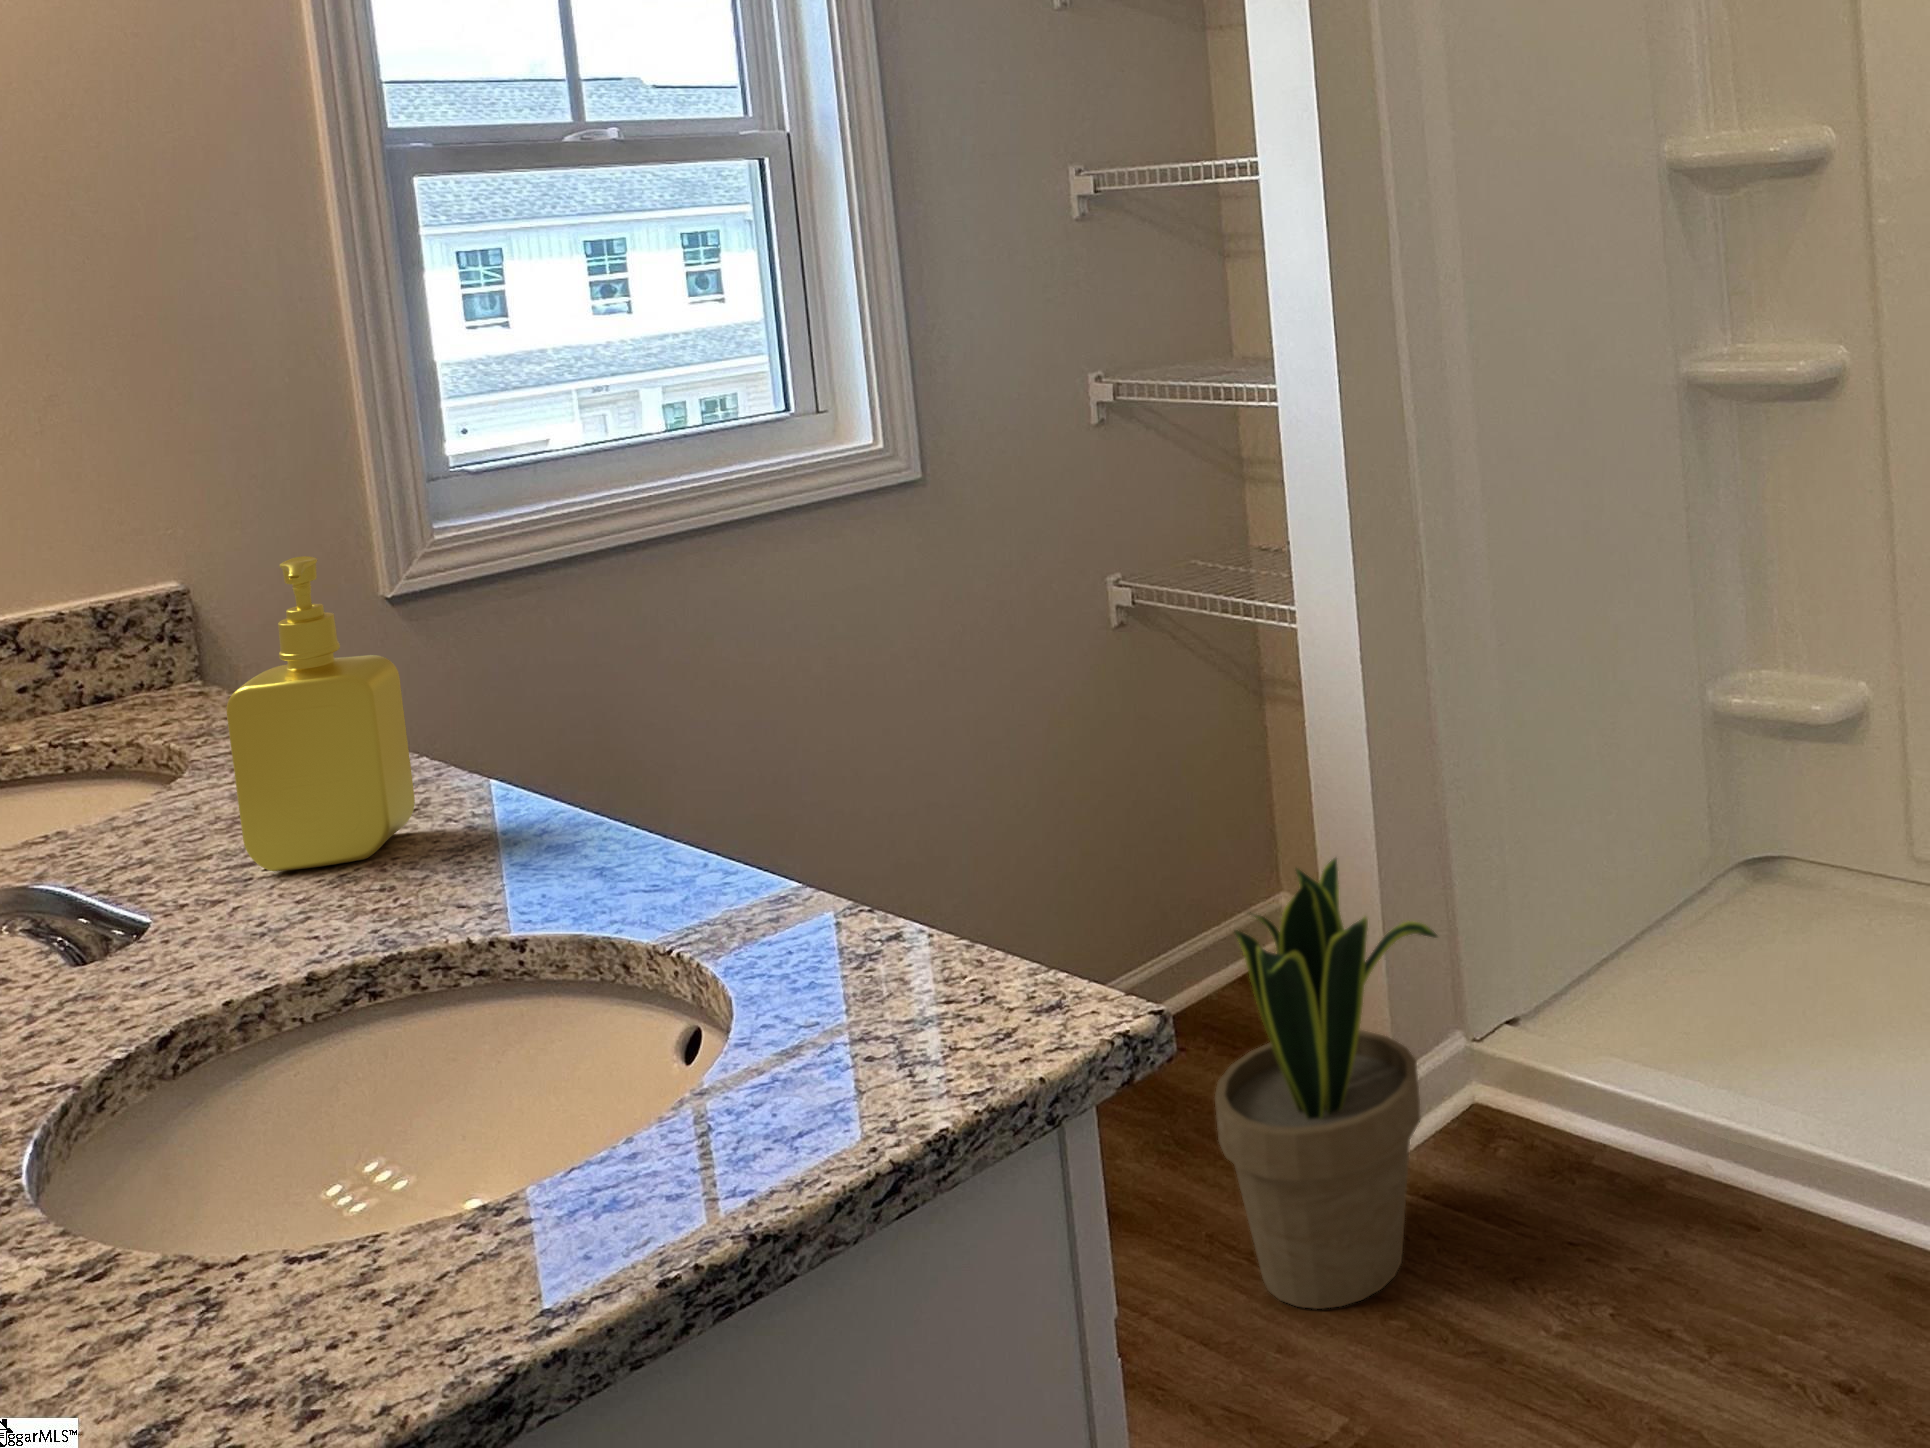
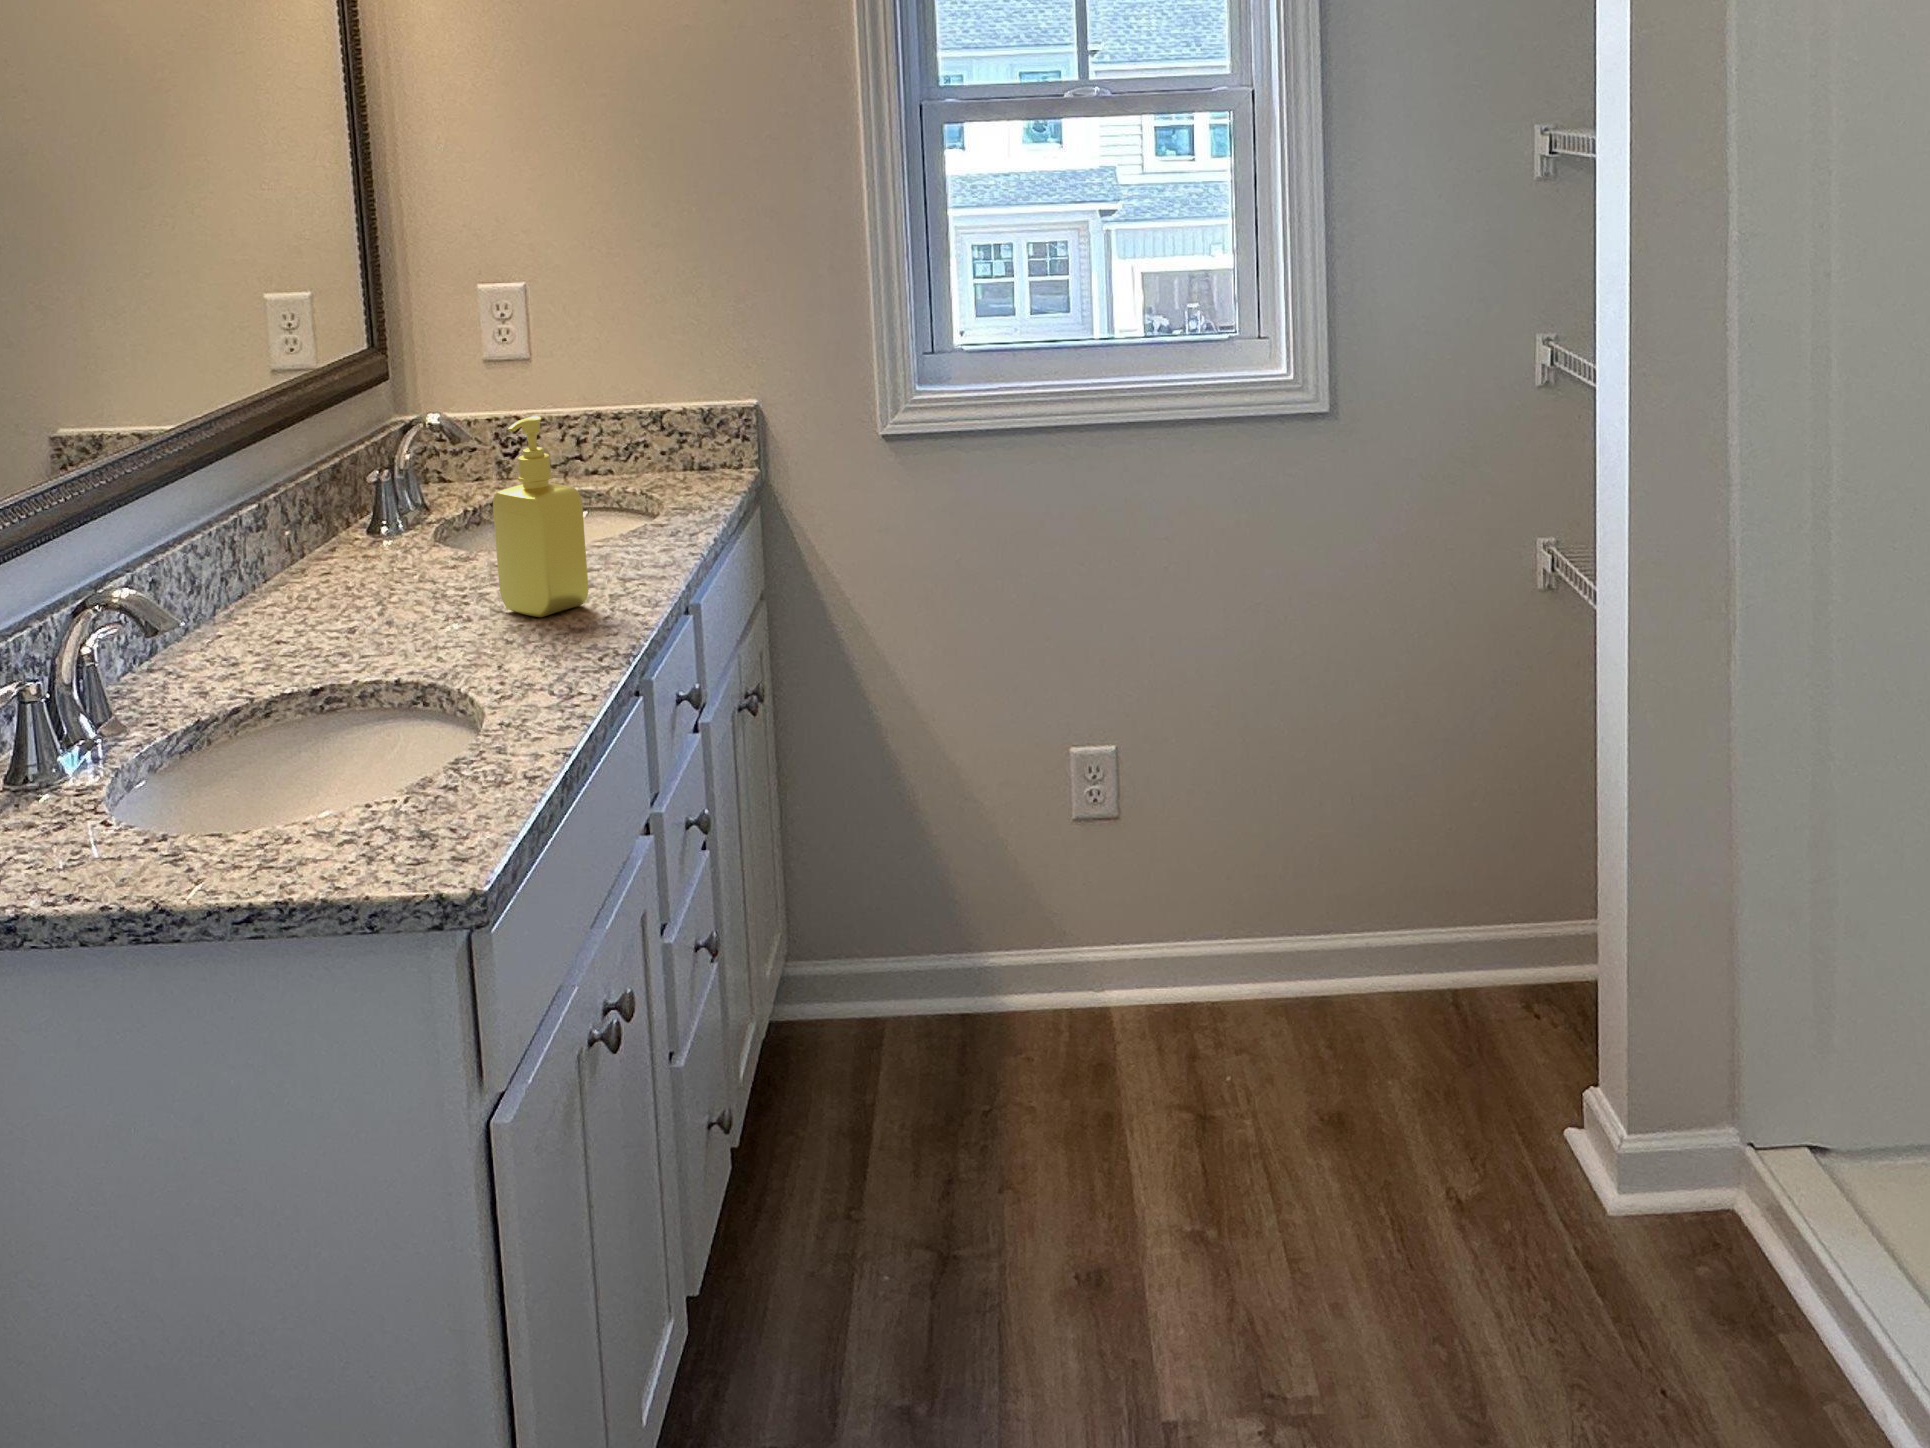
potted plant: present [1215,858,1437,1309] -> none [1333,875,1566,1315]

